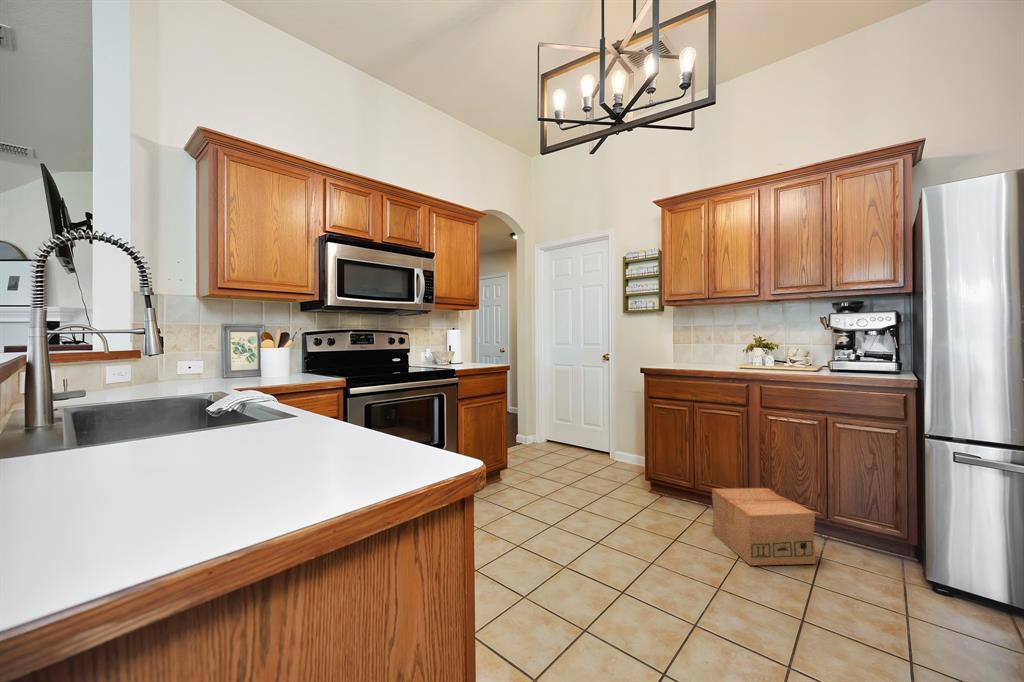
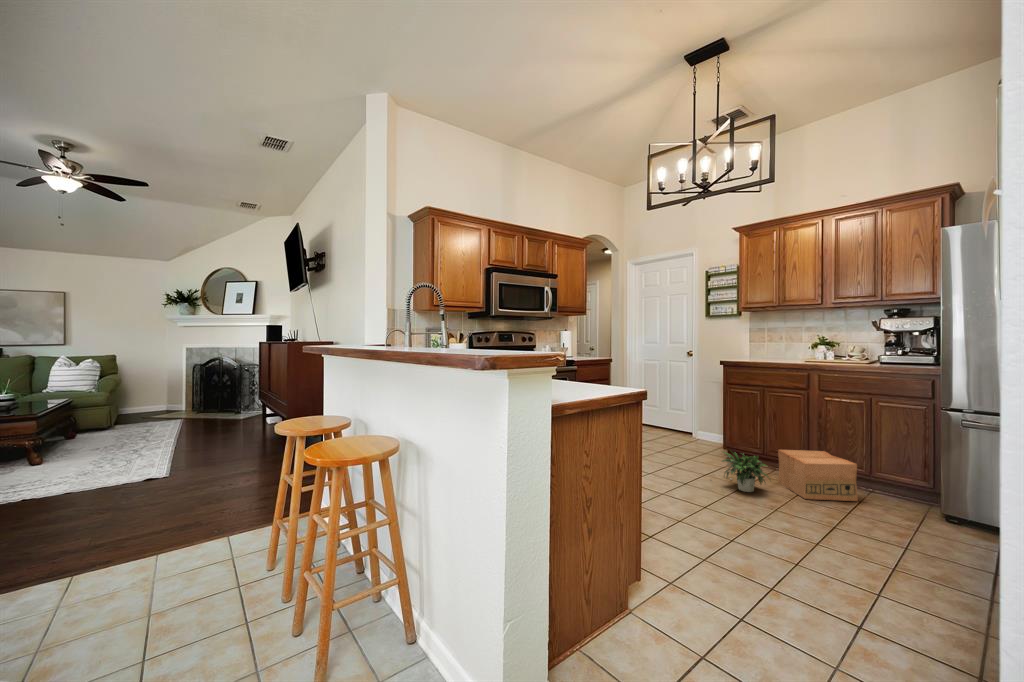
potted plant: none [626,494,707,557] -> present [722,452,770,492]

